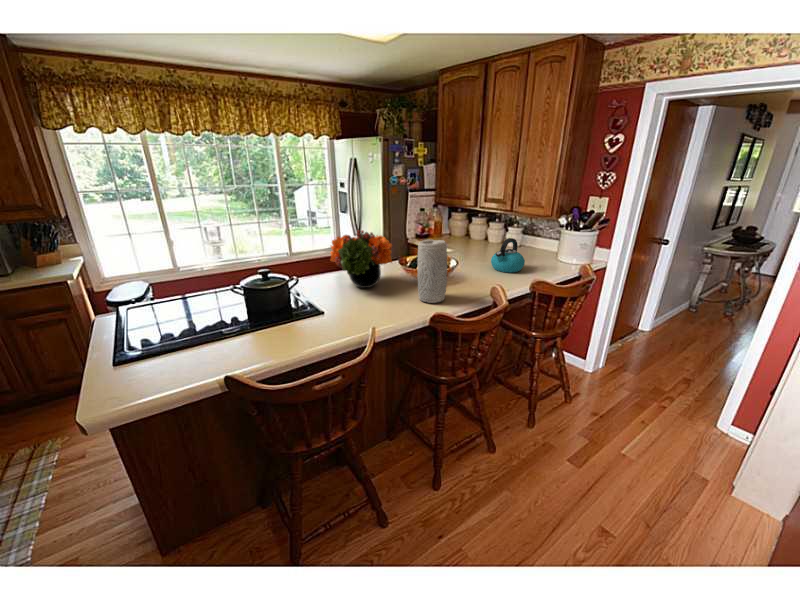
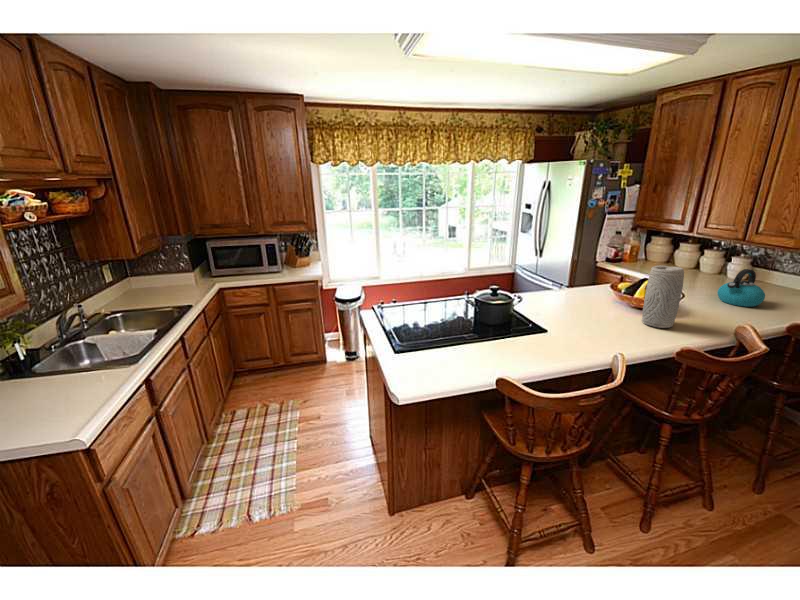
flower arrangement: present [330,230,392,288] -> none [546,252,615,307]

